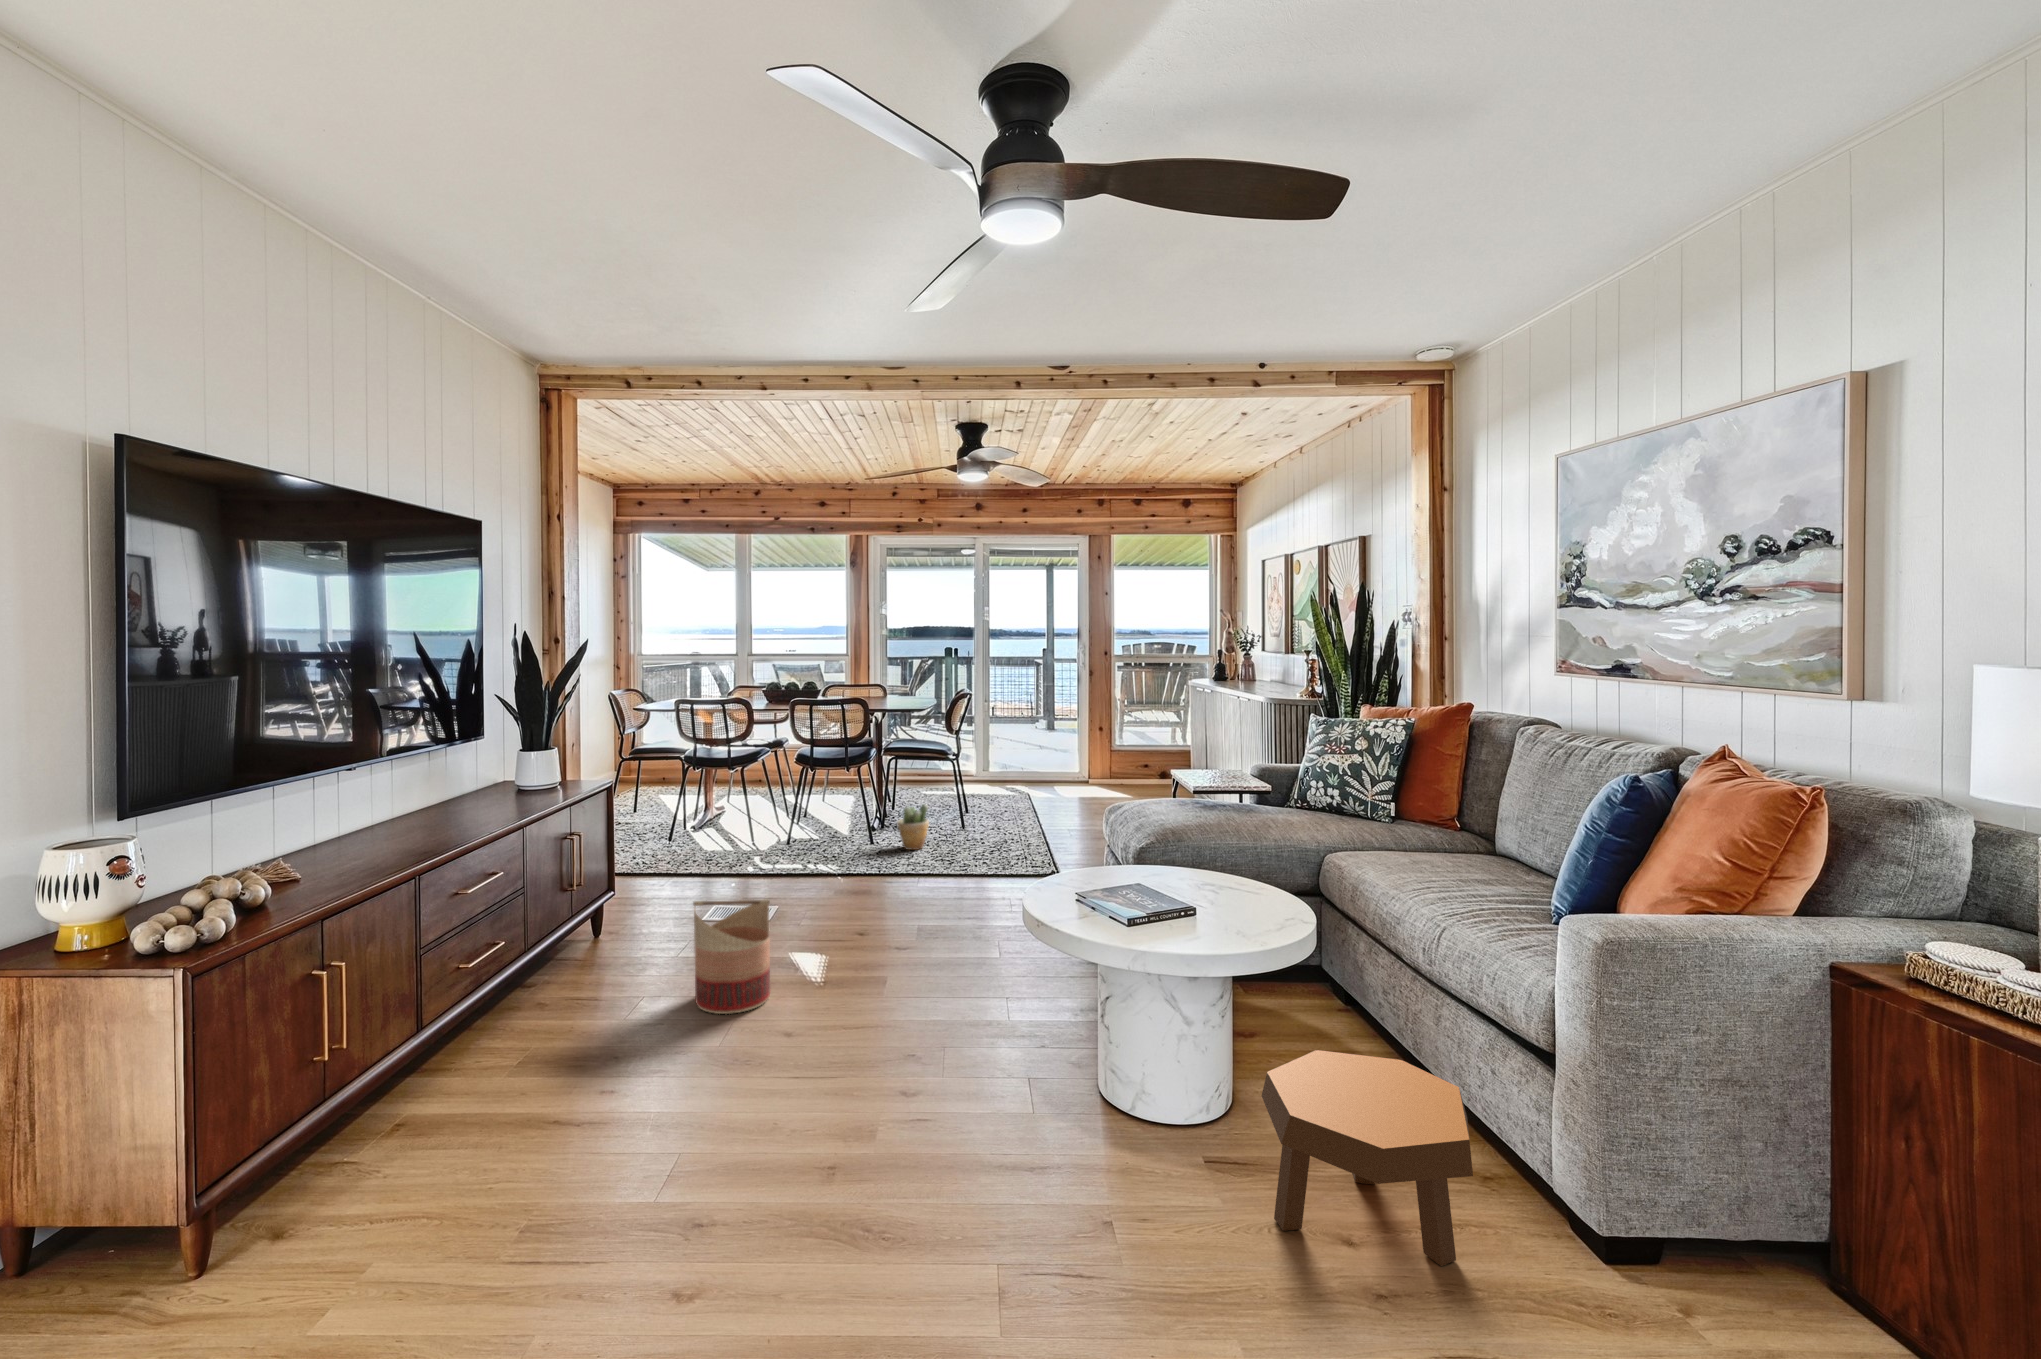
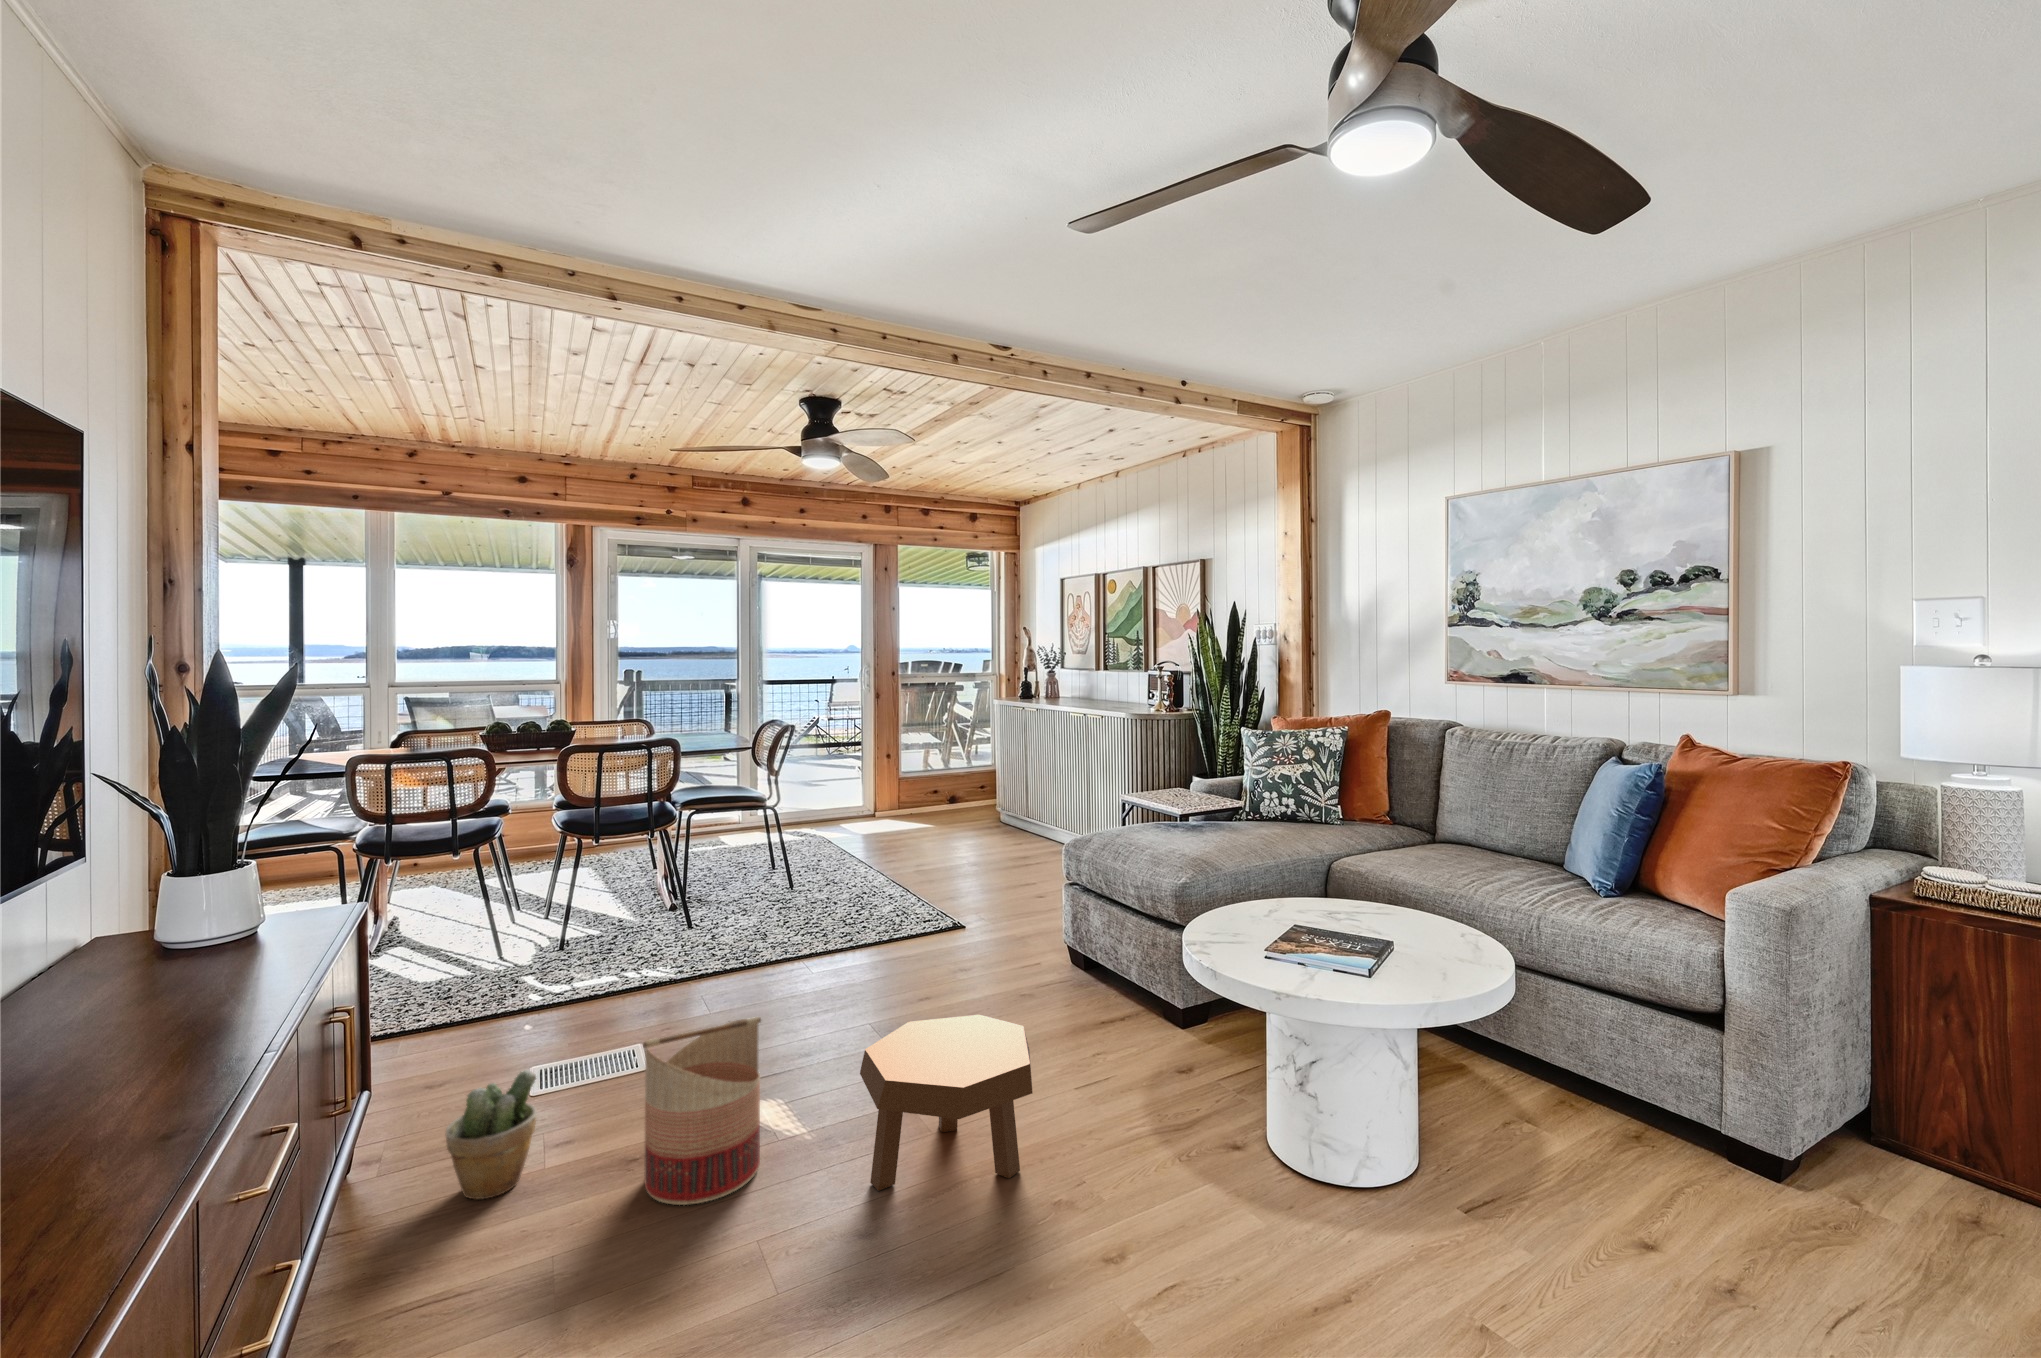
potted plant: present [897,804,929,850] -> present [445,1070,537,1199]
footstool: present [1262,1050,1473,1266] -> present [860,1015,1033,1191]

